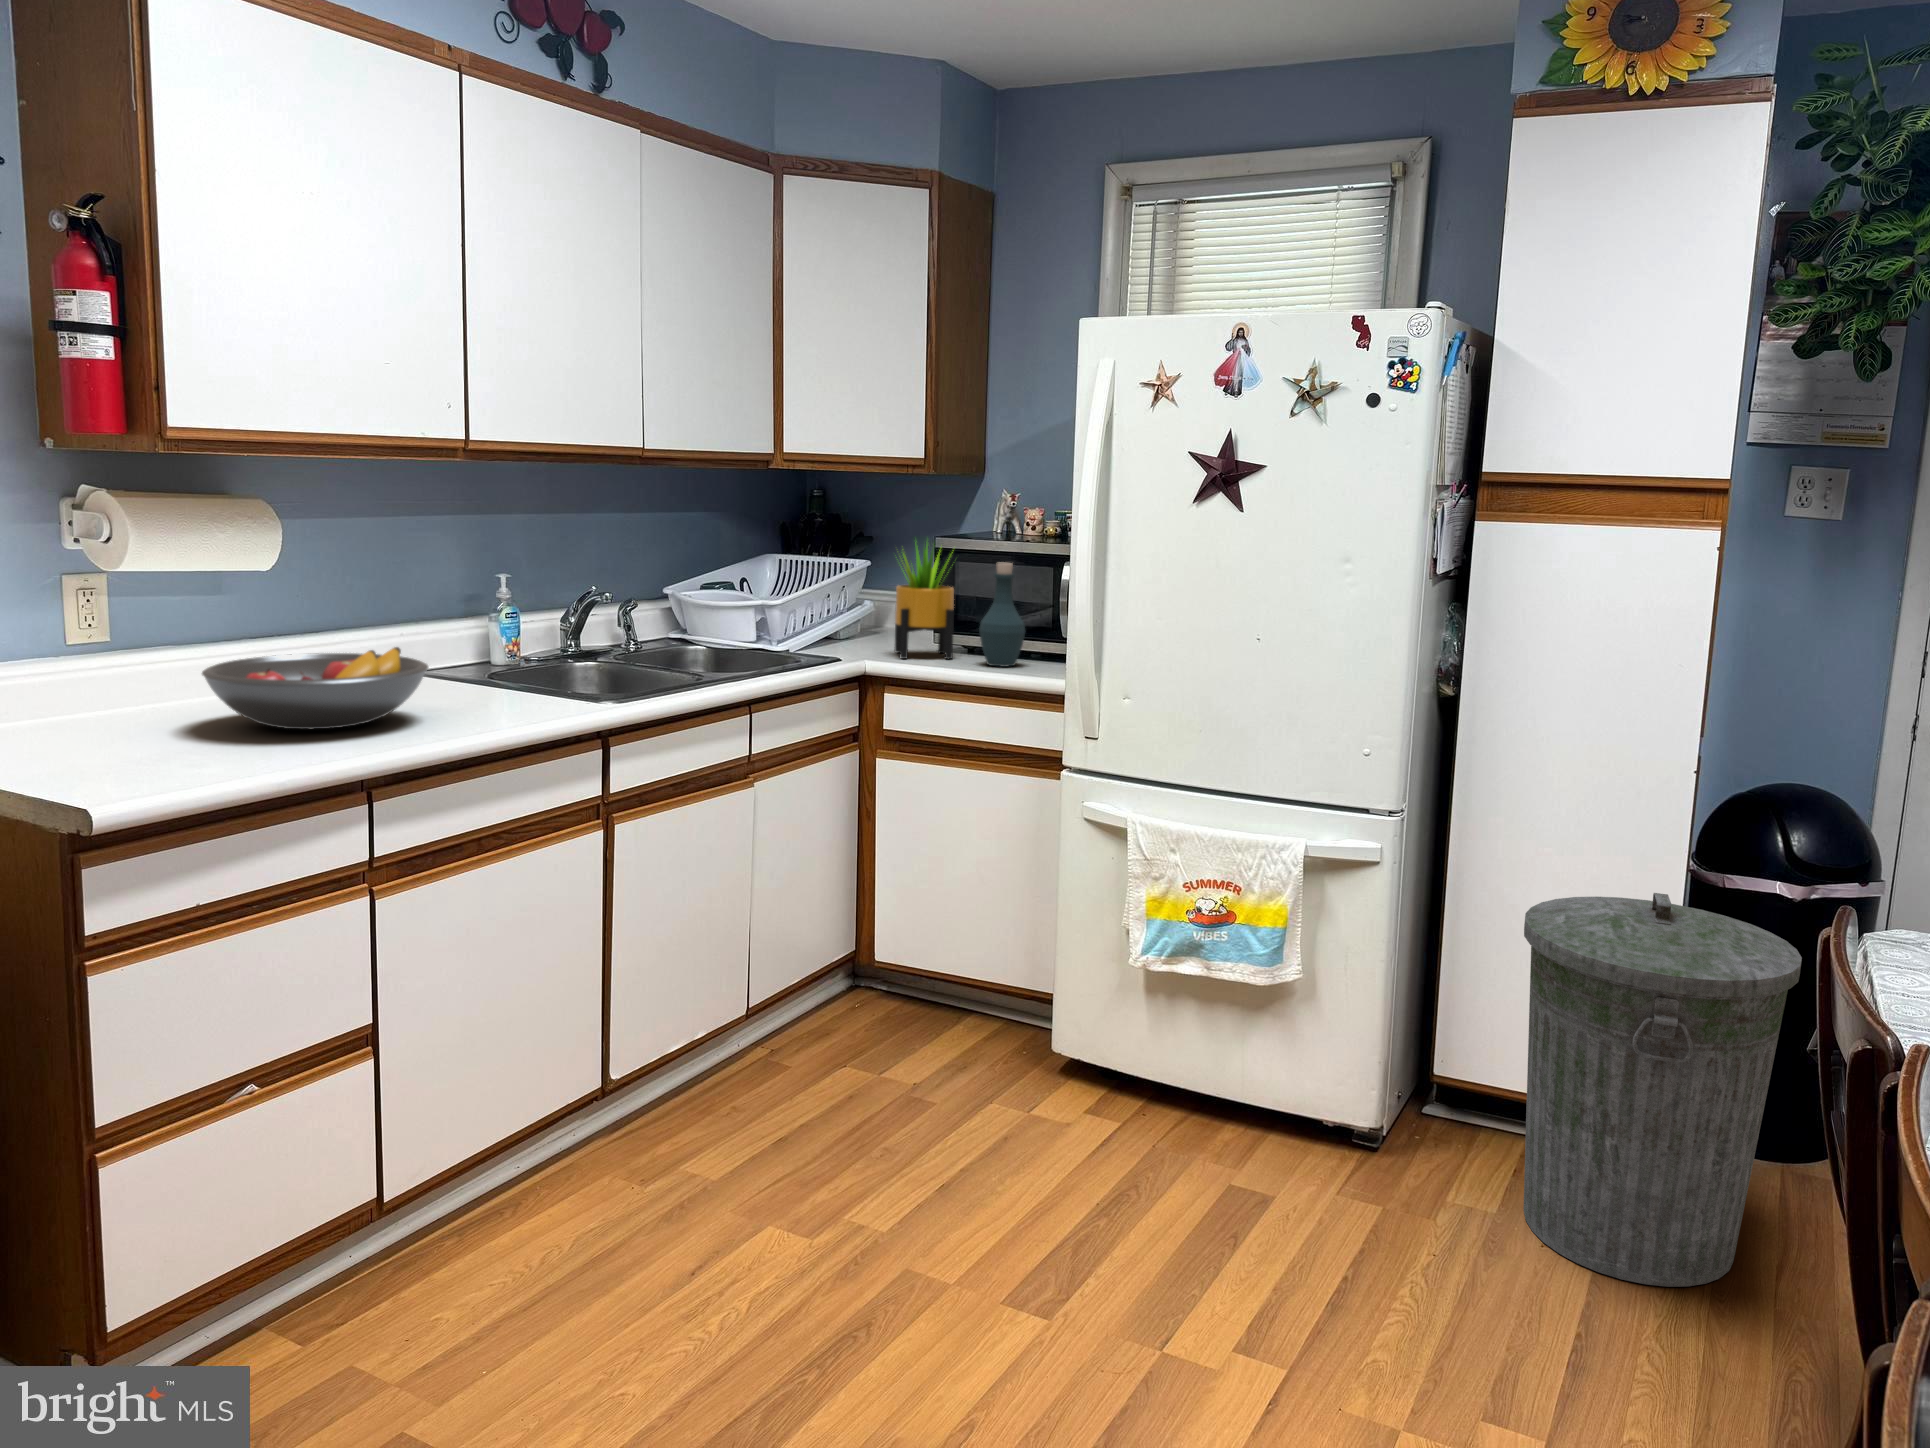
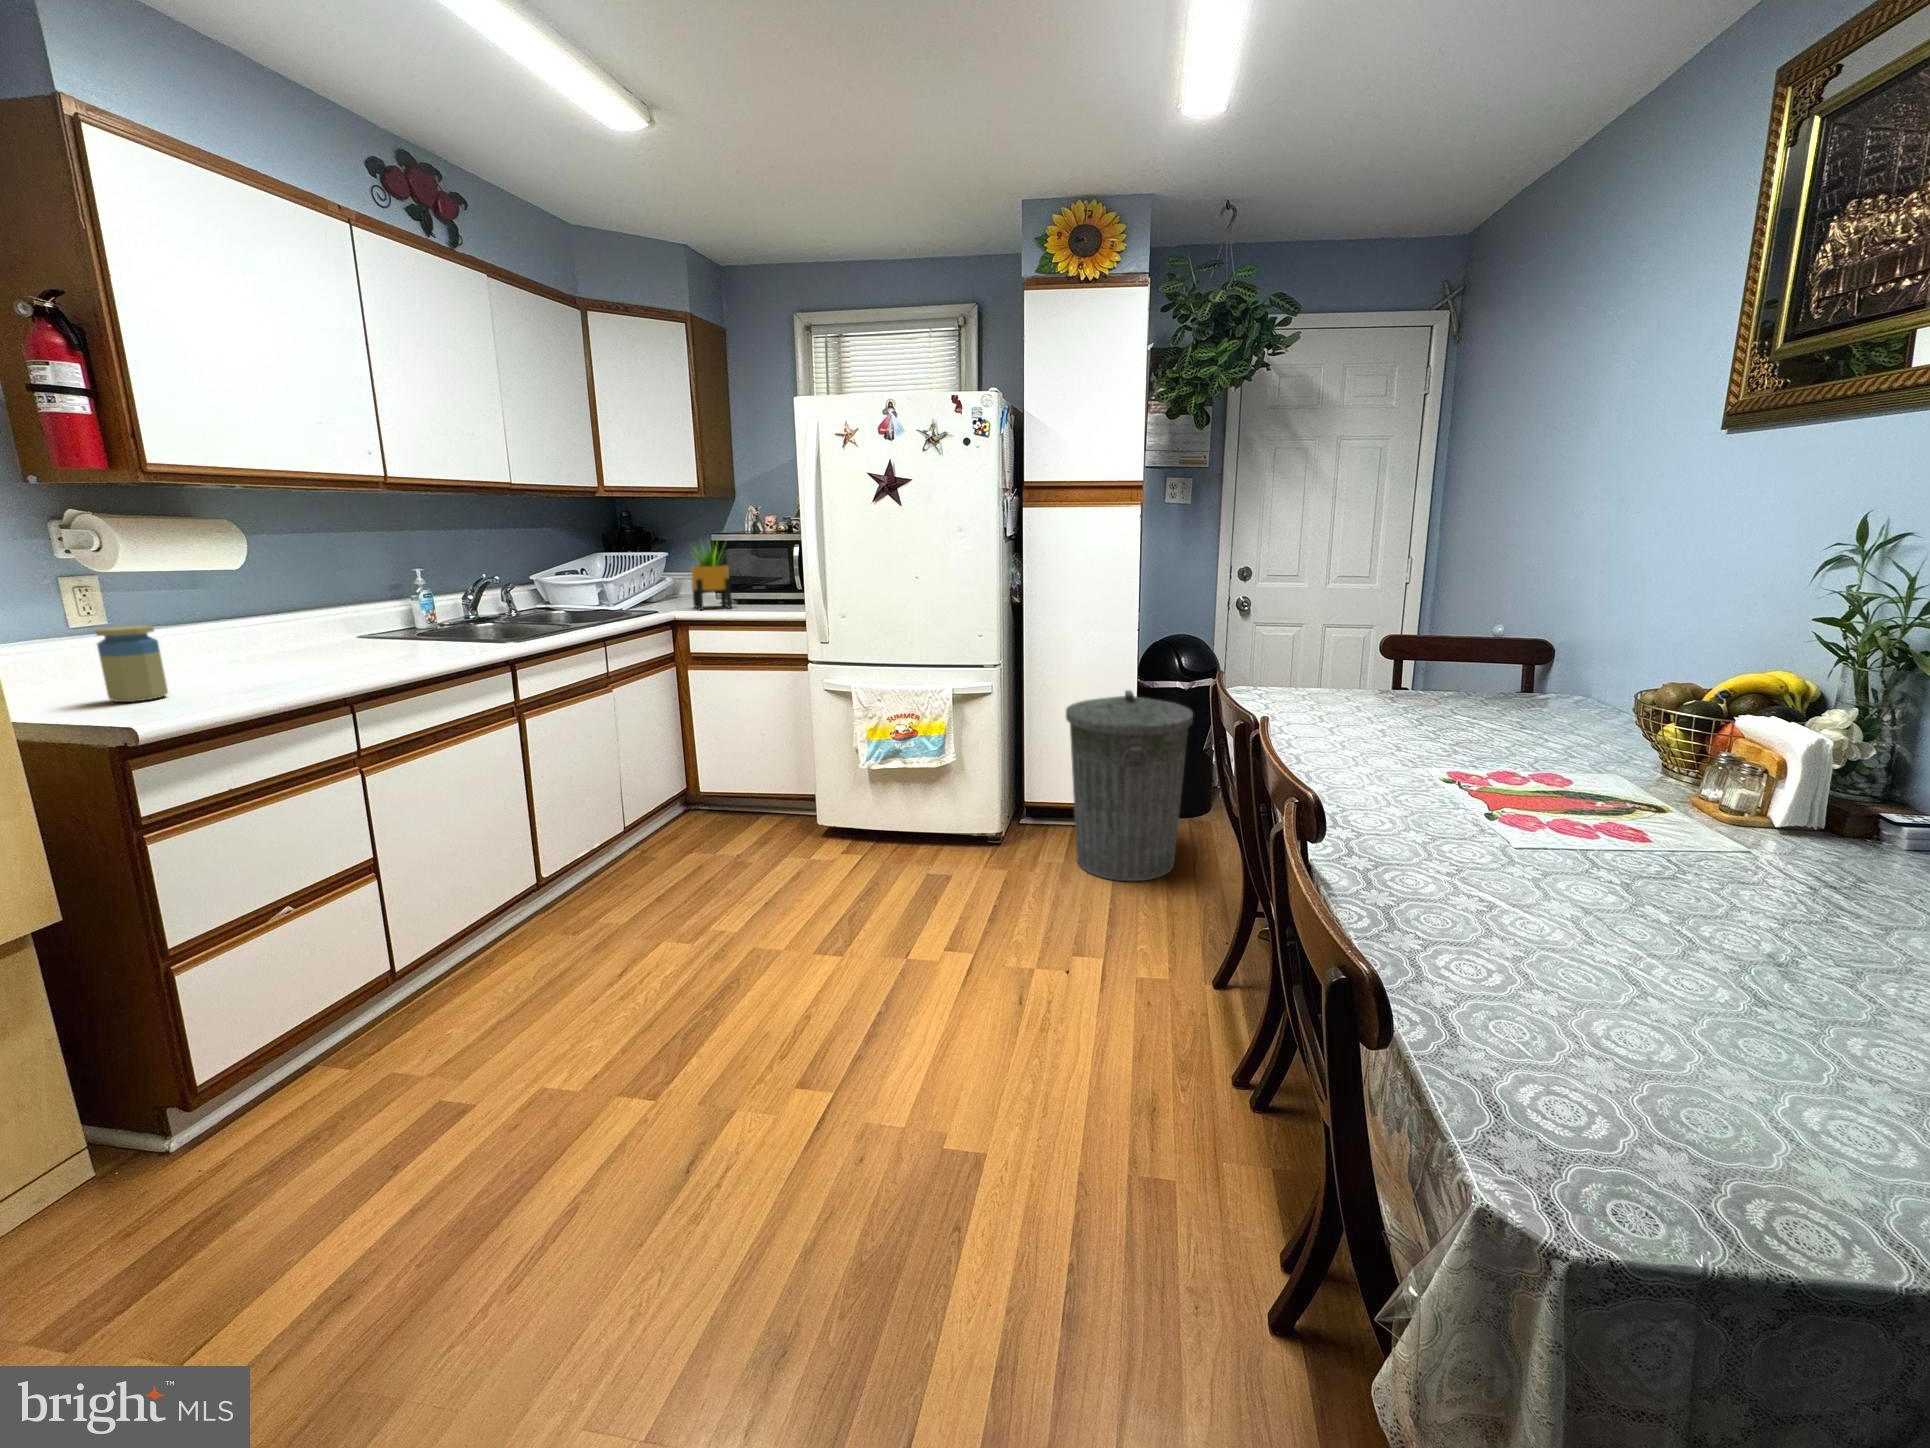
bottle: present [979,563,1025,666] -> none [748,548,776,610]
fruit bowl: present [202,647,428,729] -> none [199,613,381,670]
jar: none [67,660,141,770] -> present [96,625,168,702]

